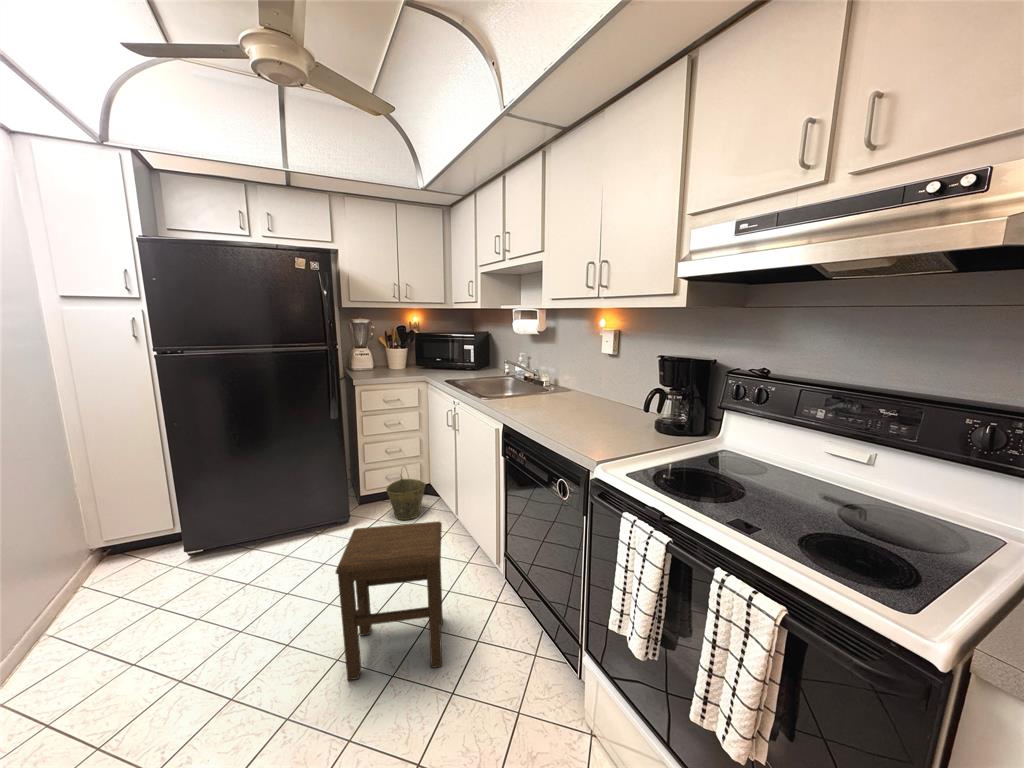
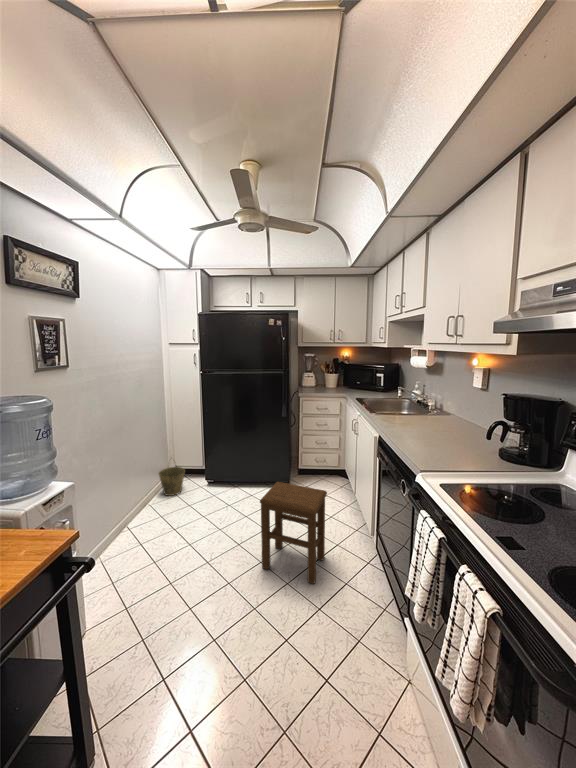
bucket: present [386,477,425,520] -> present [159,466,185,496]

